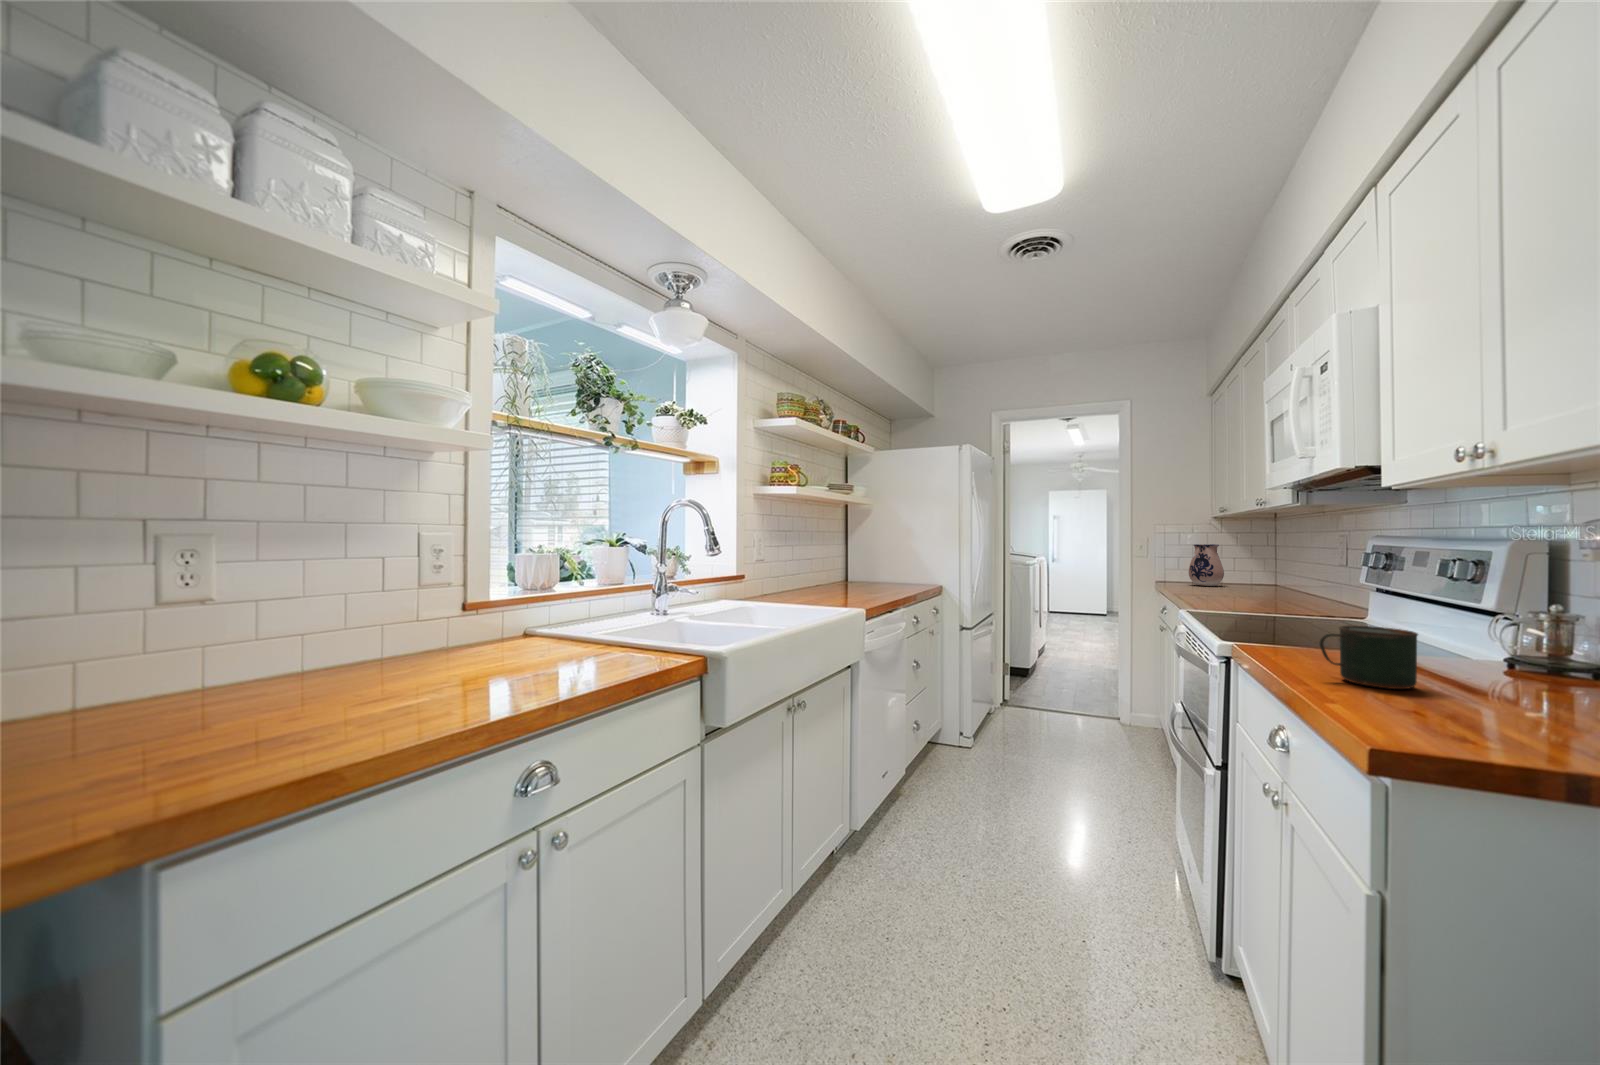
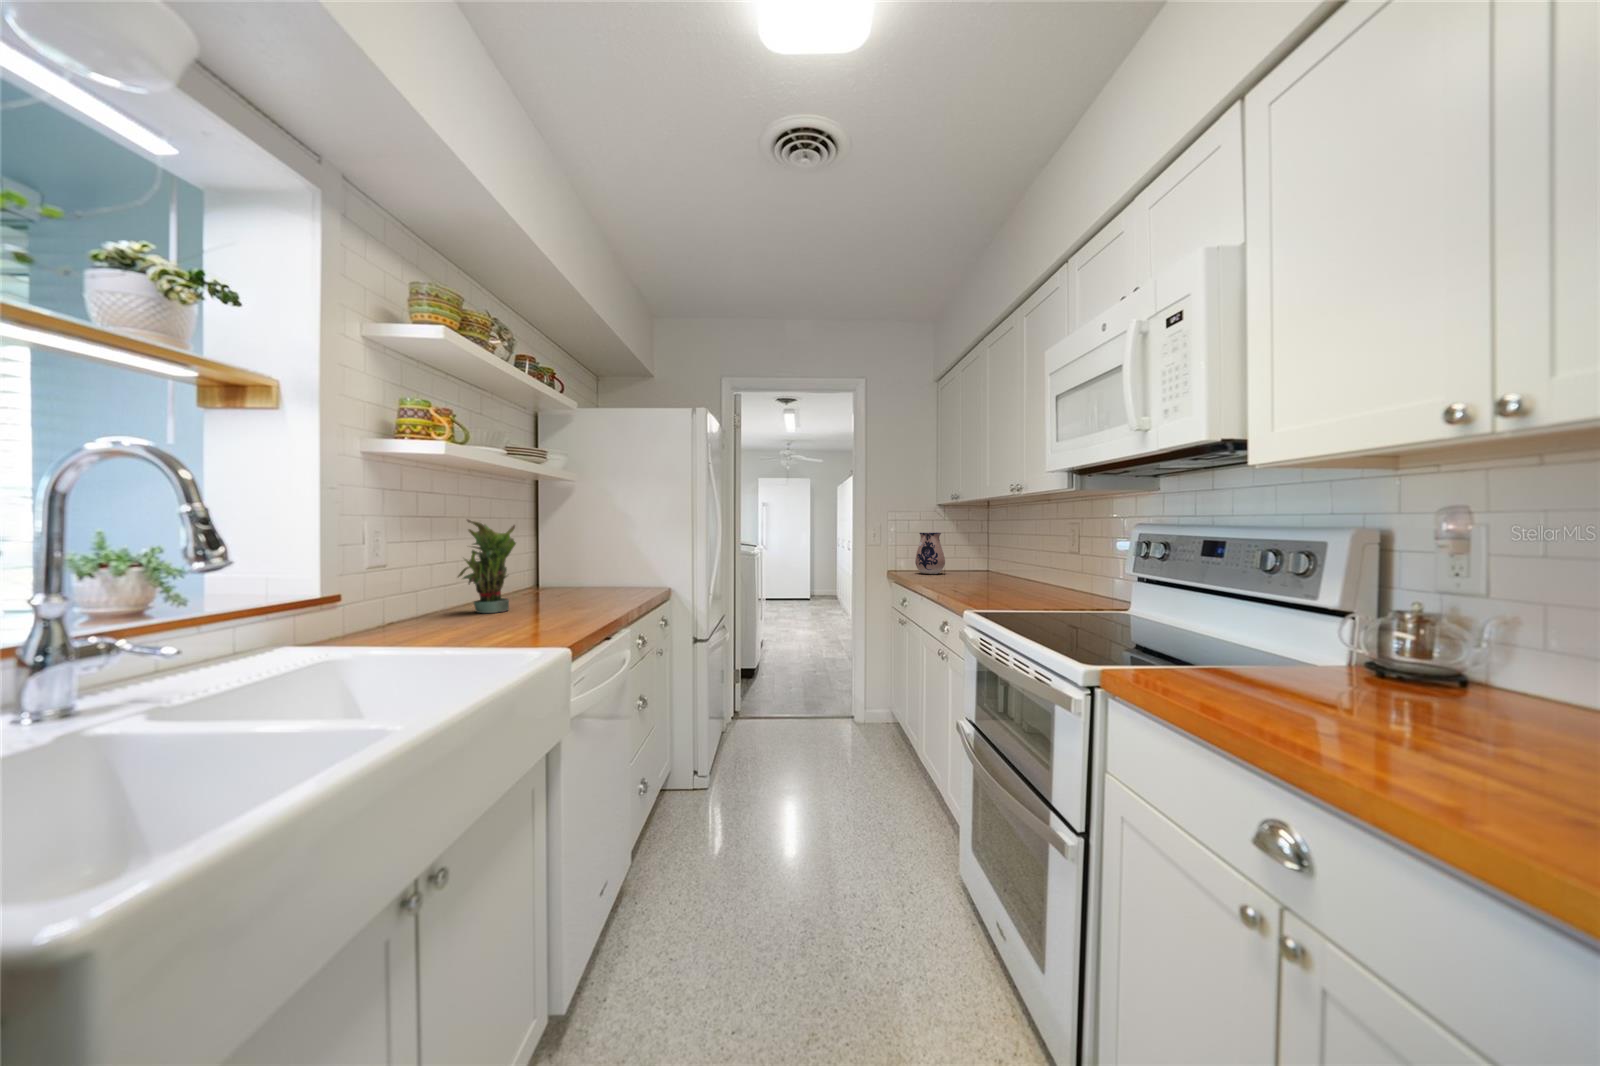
potted plant: none [800,532,834,592] -> present [458,519,516,613]
mug: present [1320,626,1418,689] -> none [1352,659,1478,761]

